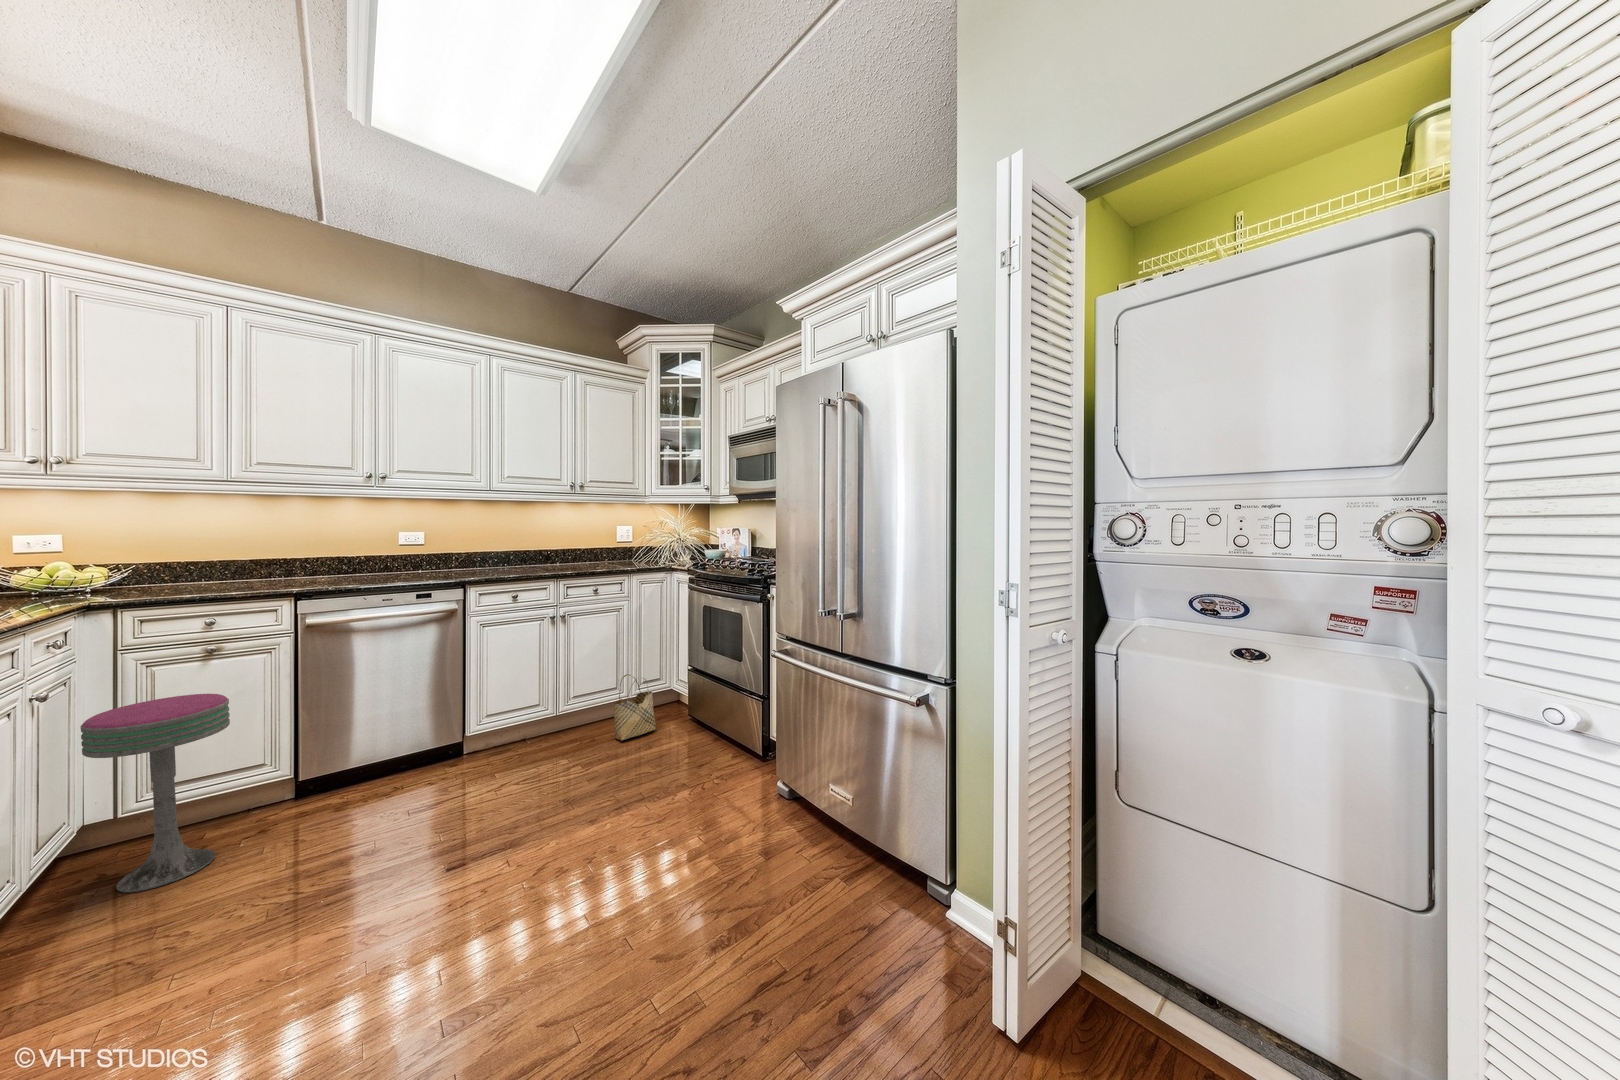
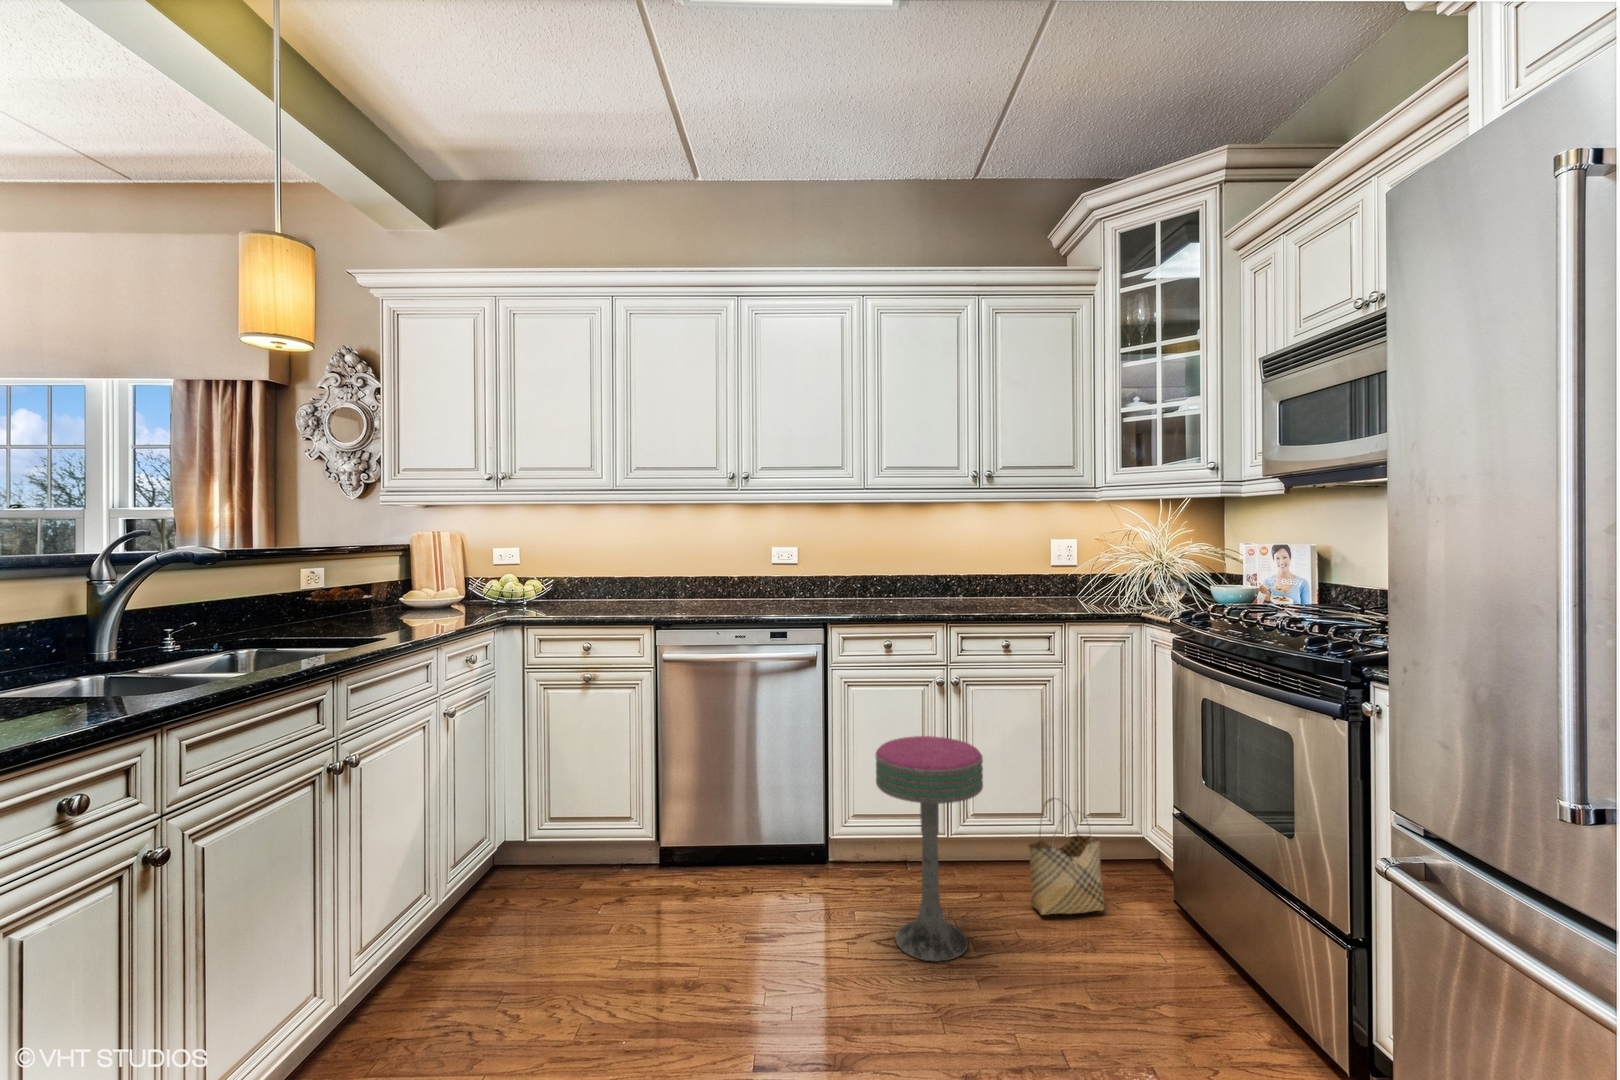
bar stool: present [80,694,230,892] -> present [875,736,983,961]

